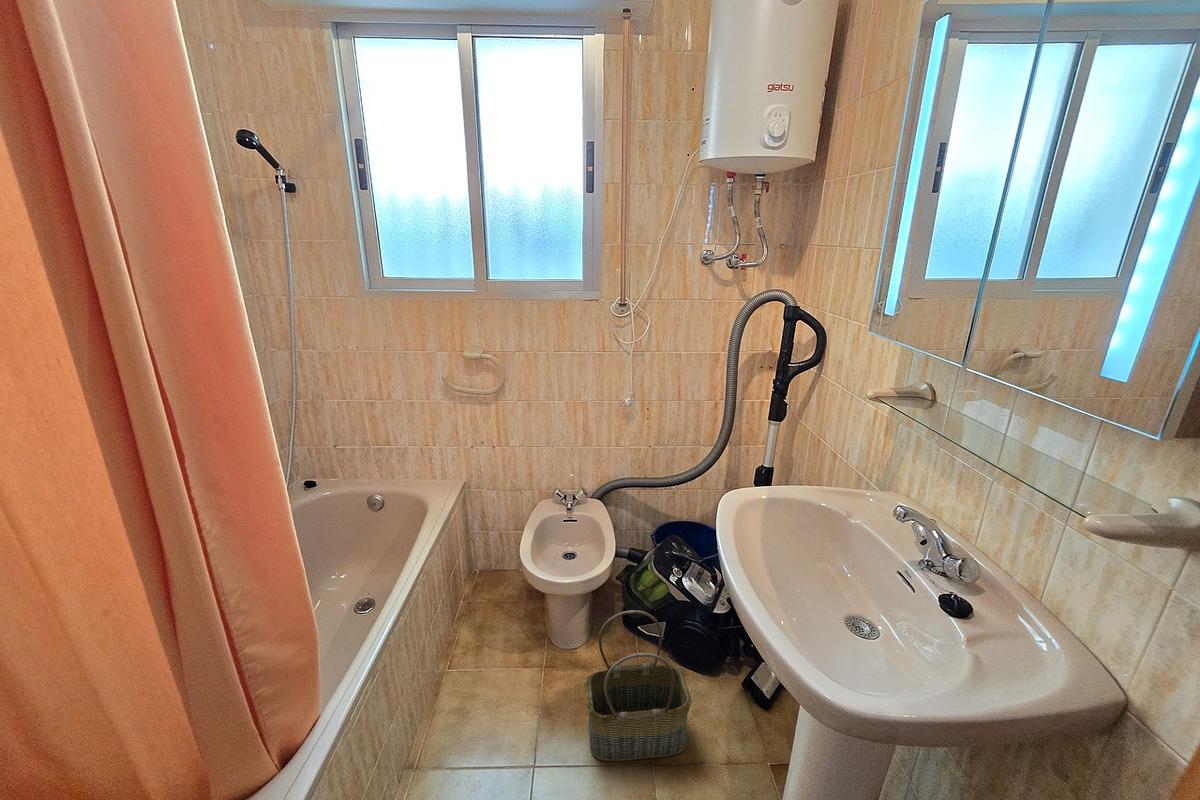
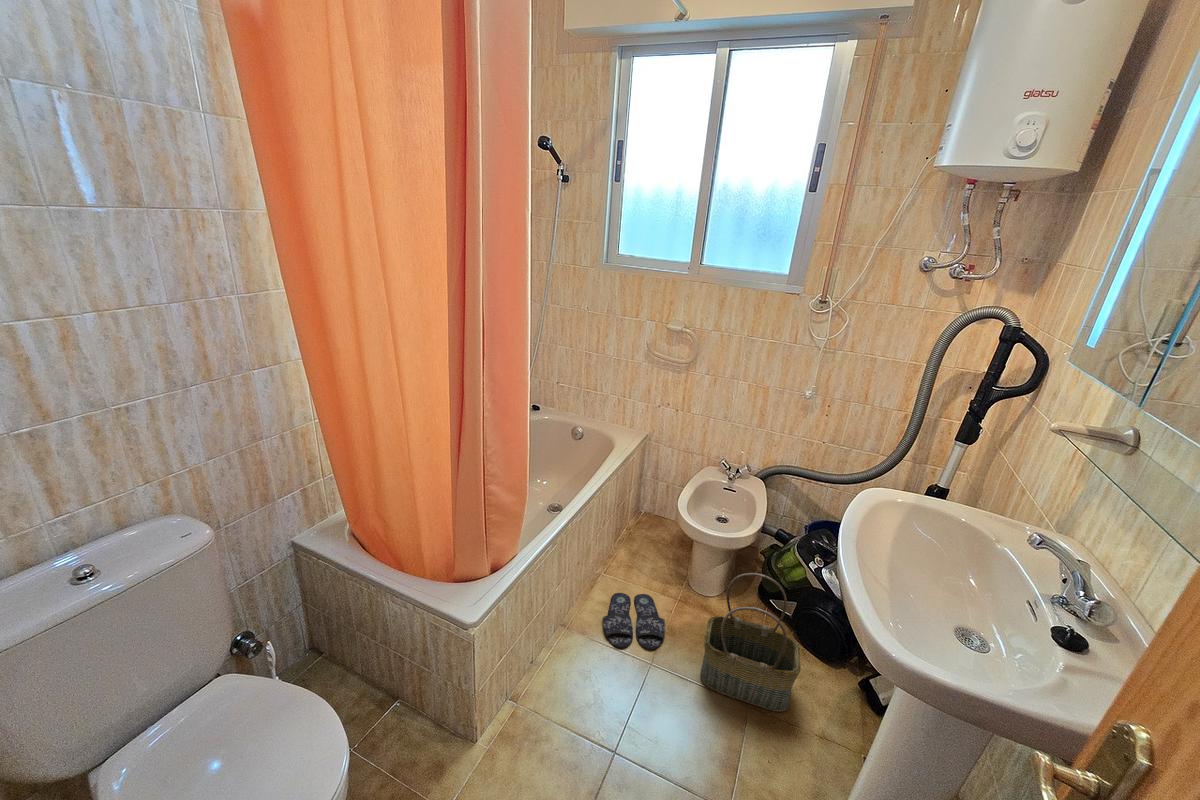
slippers: none [460,675,539,761] -> present [603,593,665,650]

